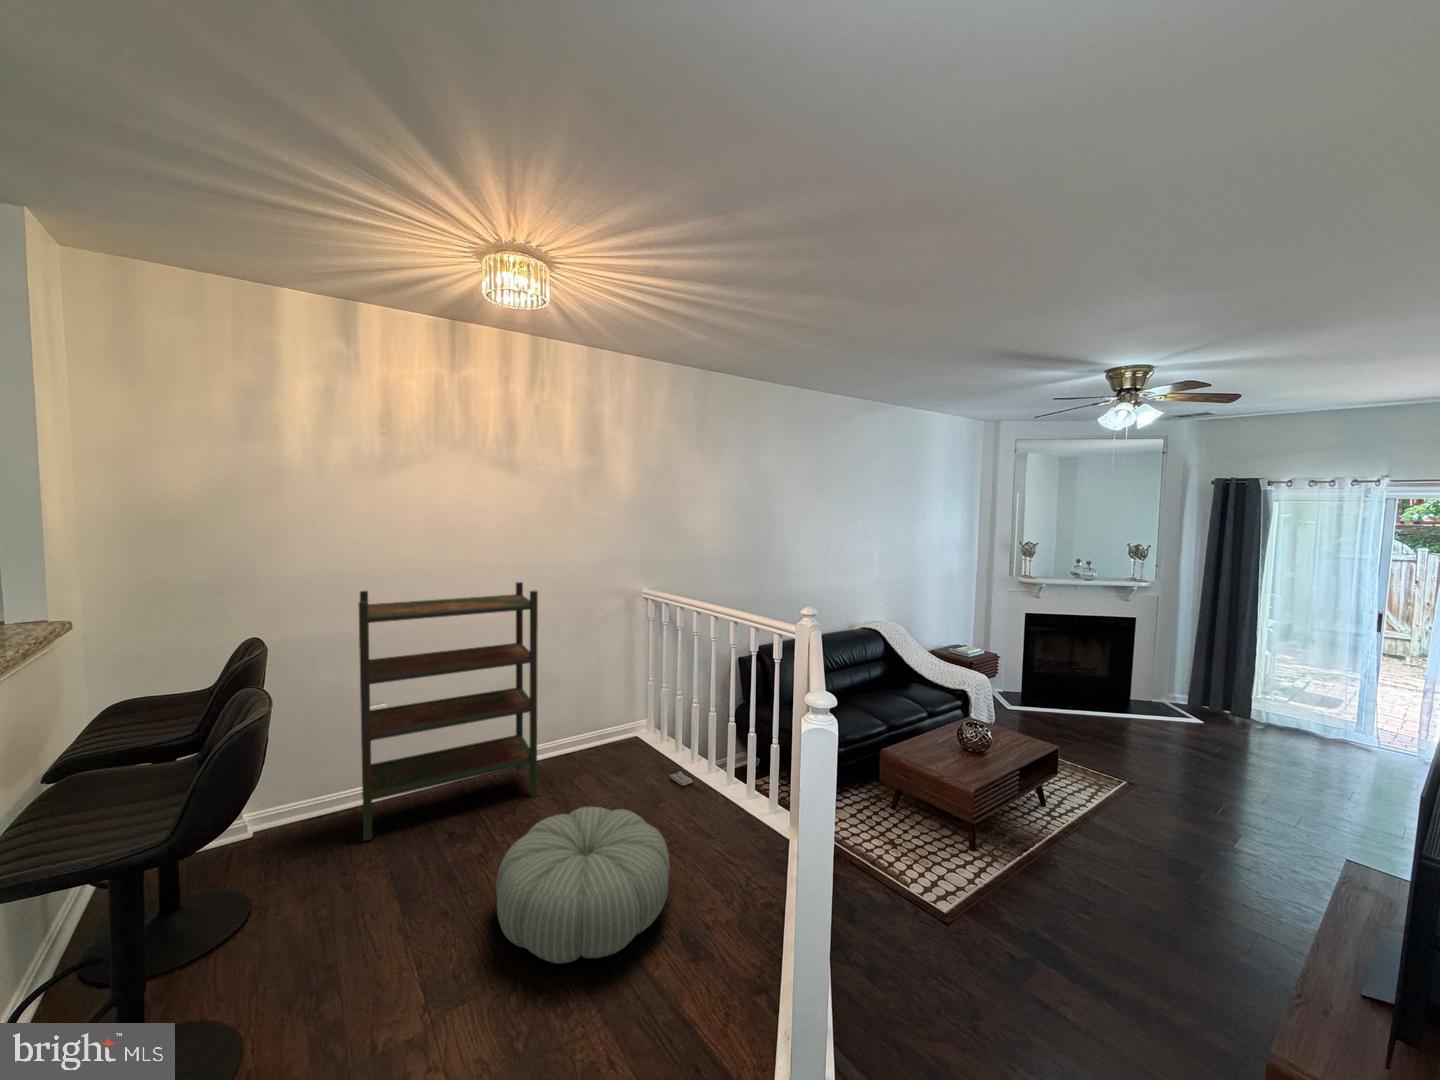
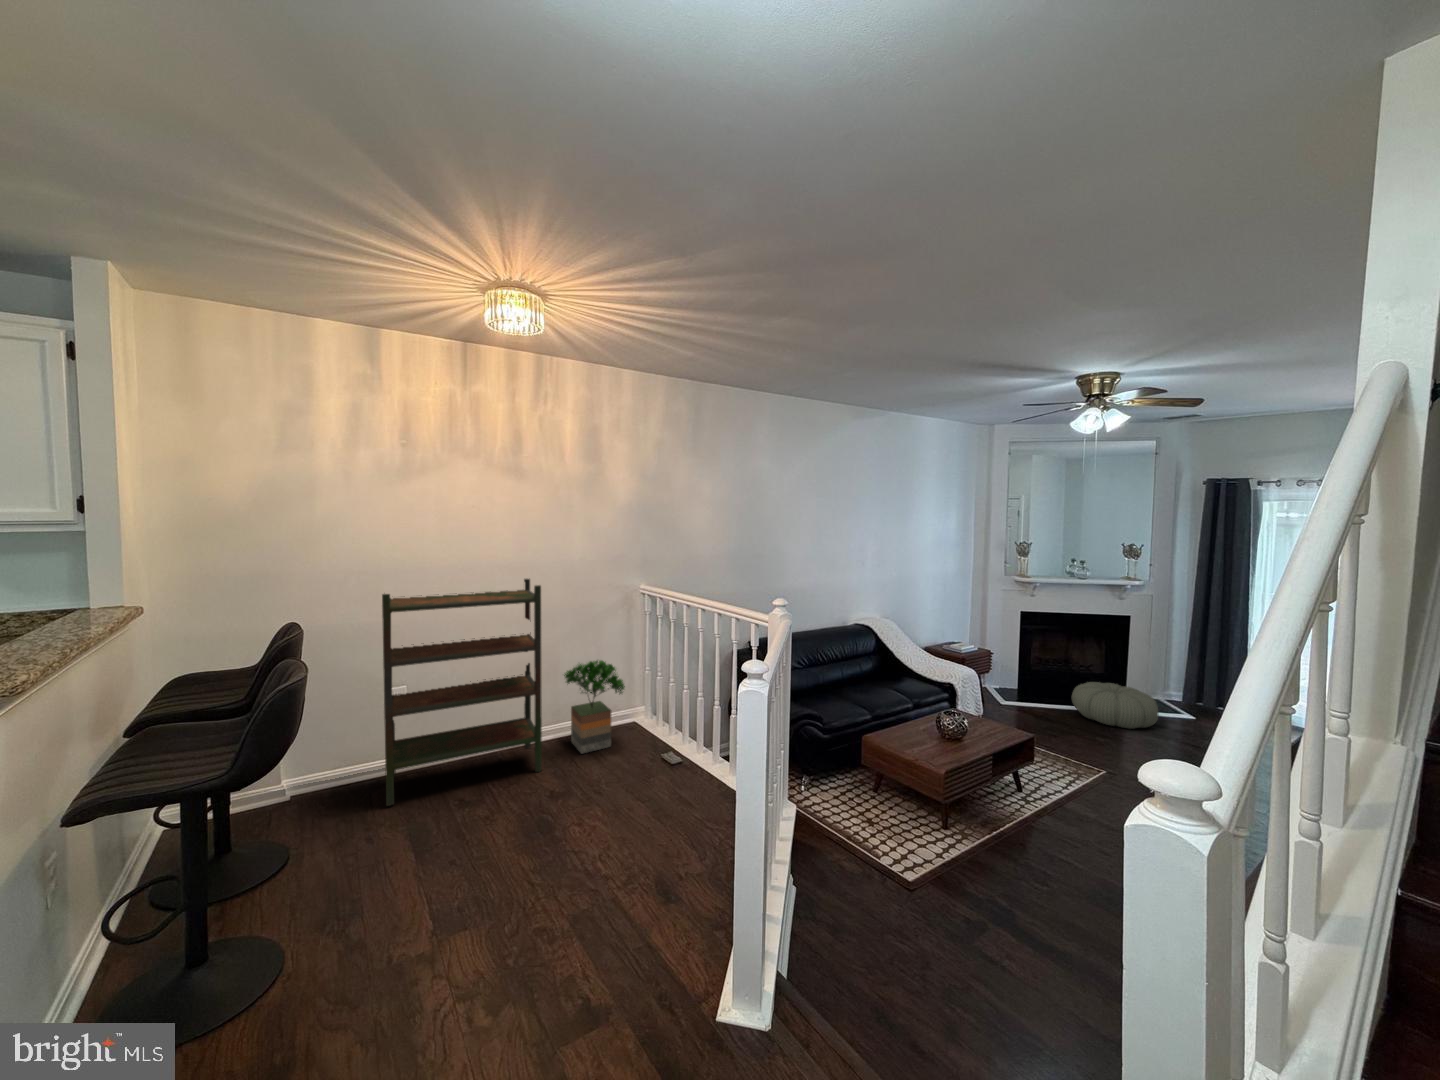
potted tree: none [558,669,628,775] -> present [564,660,625,754]
pouf: present [496,807,670,963] -> present [1072,682,1158,729]

